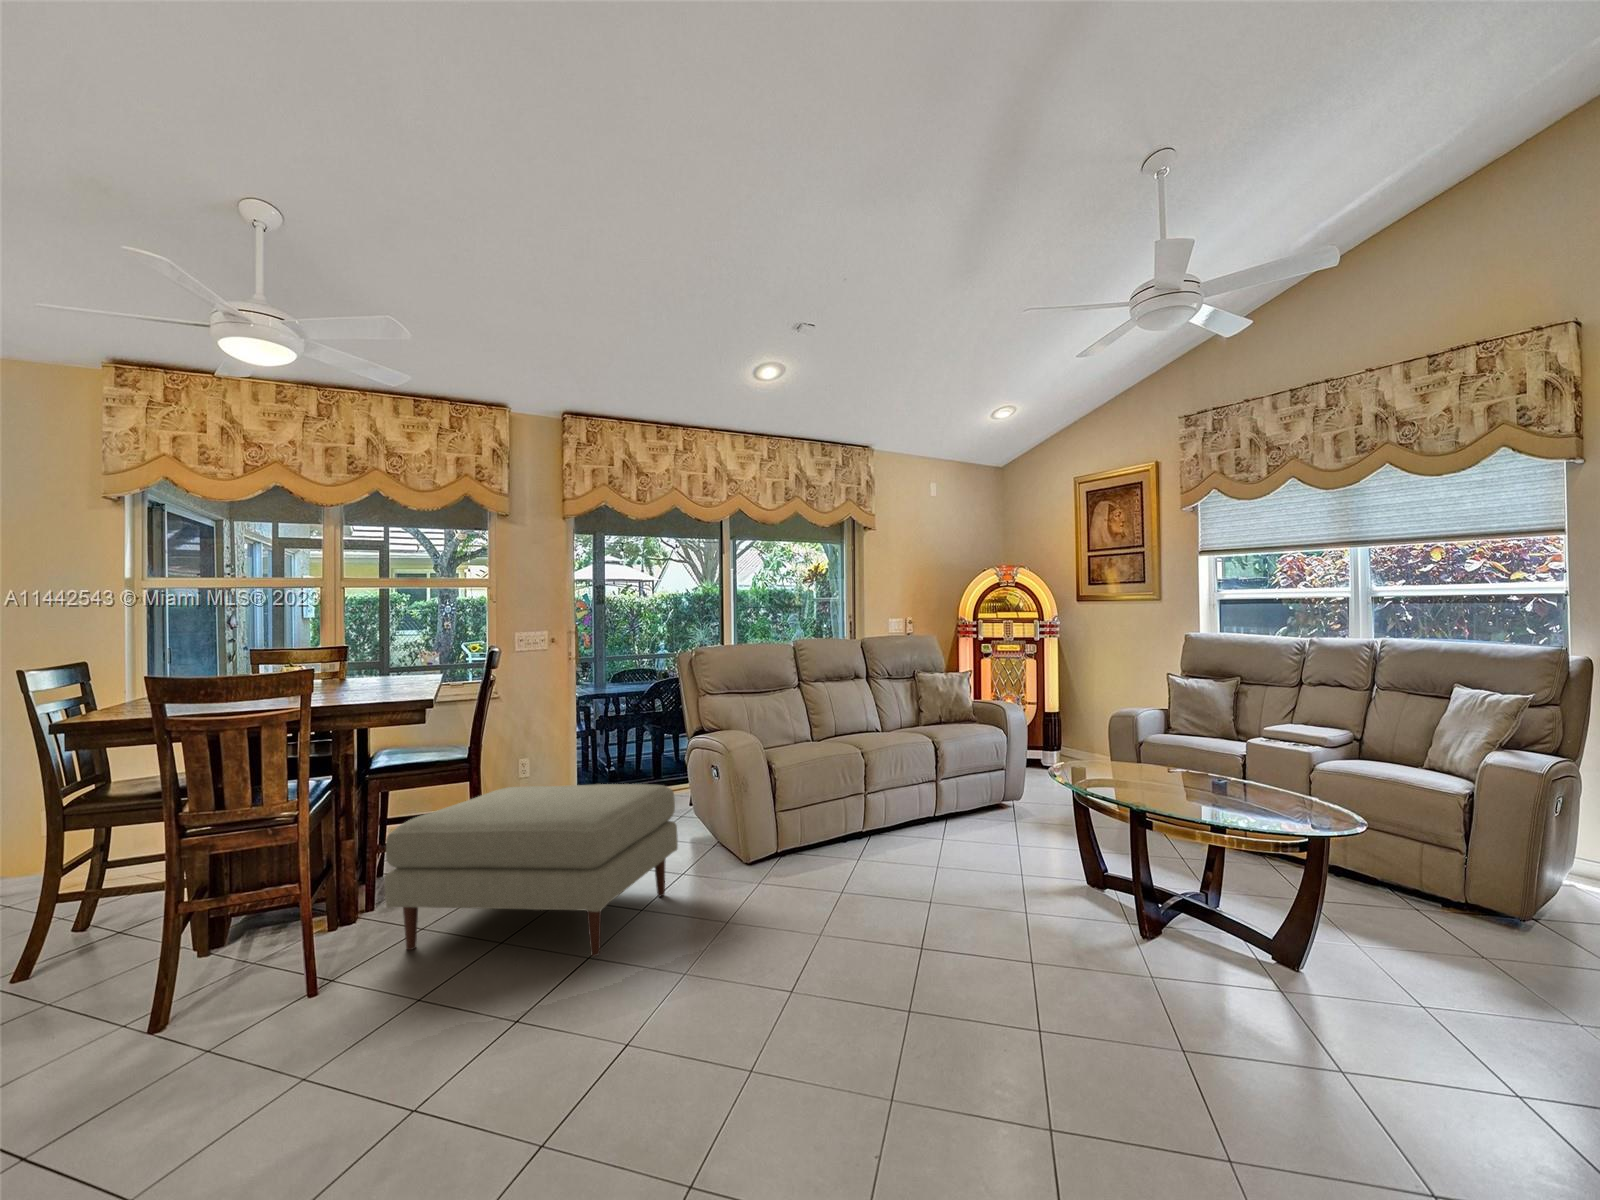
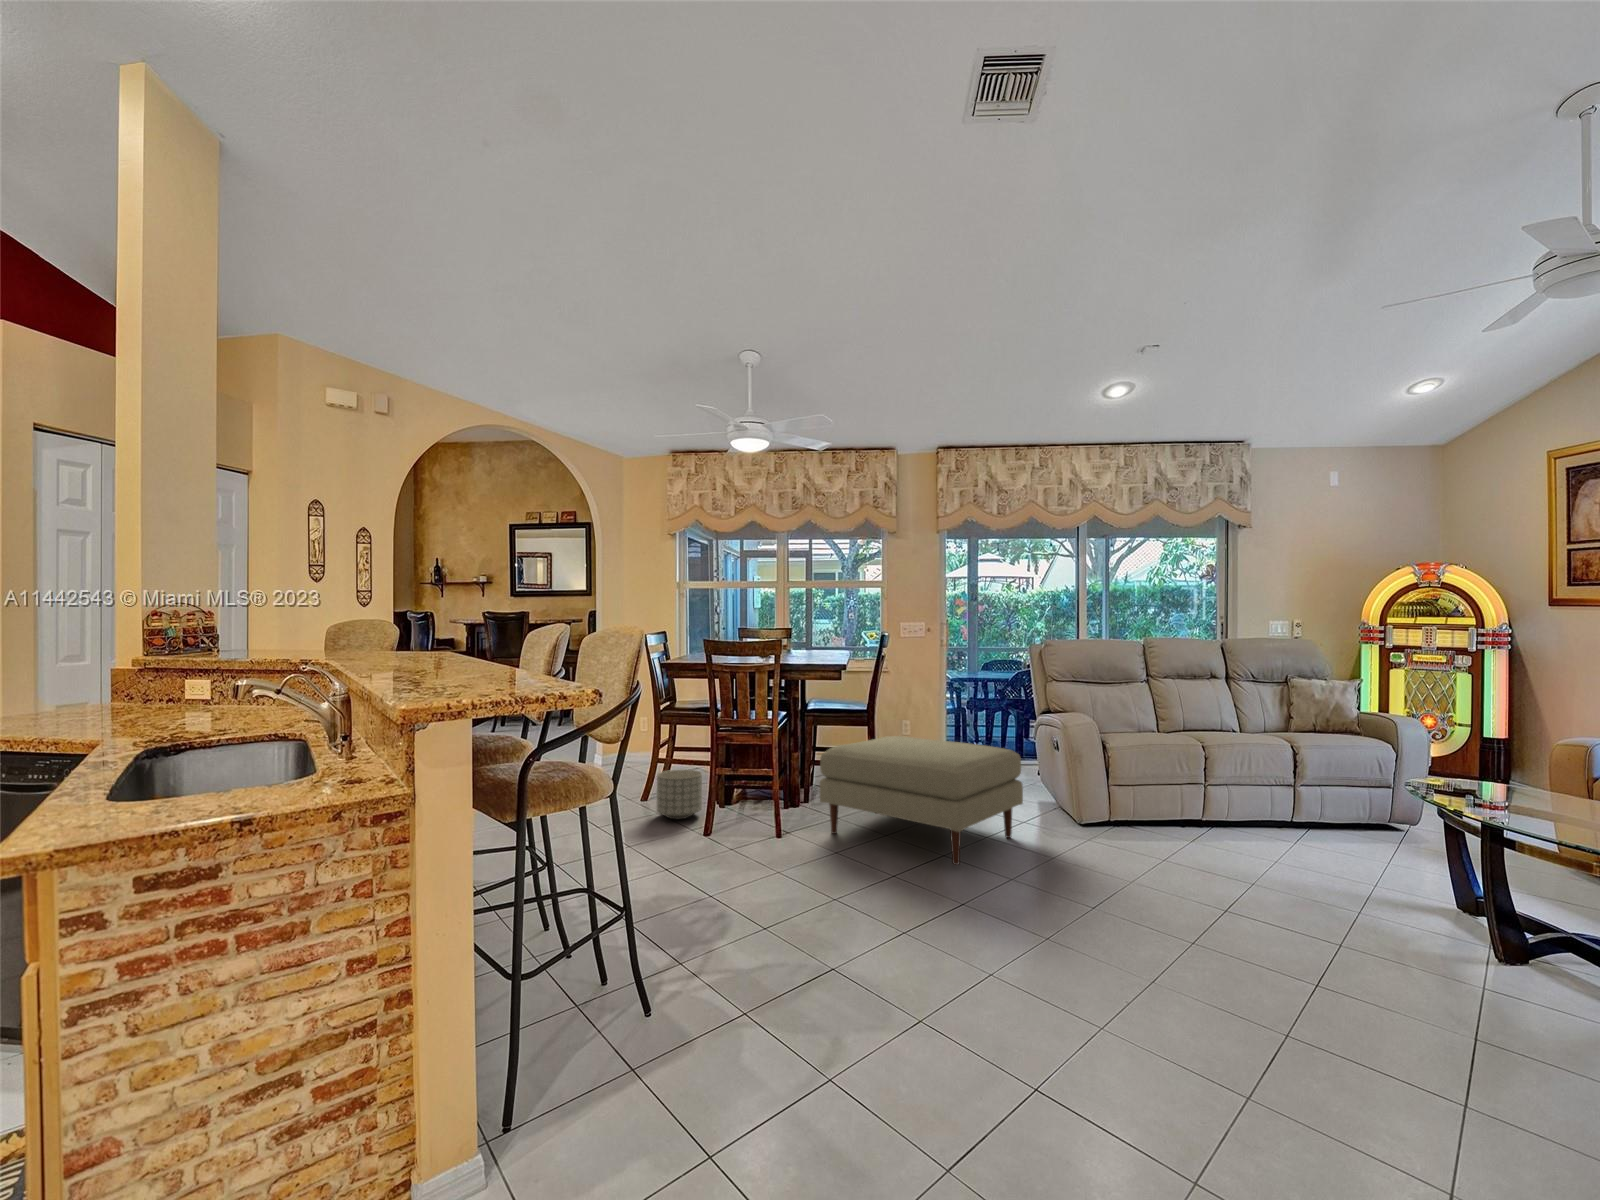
planter: none [40,899,153,999] -> present [657,770,702,819]

